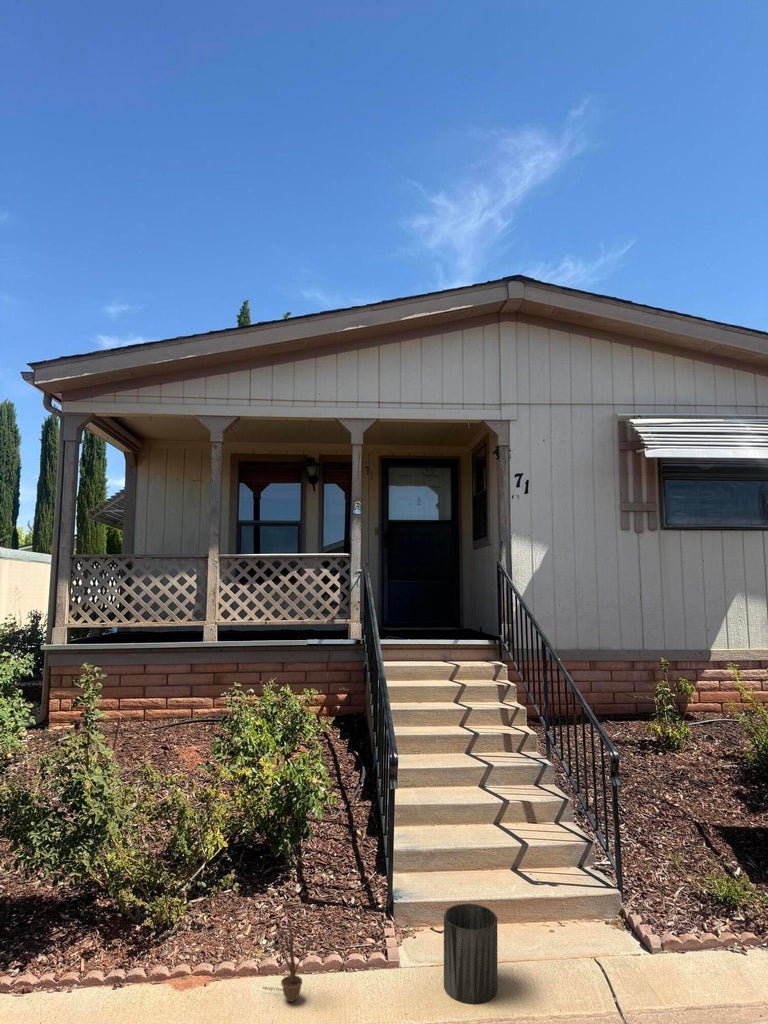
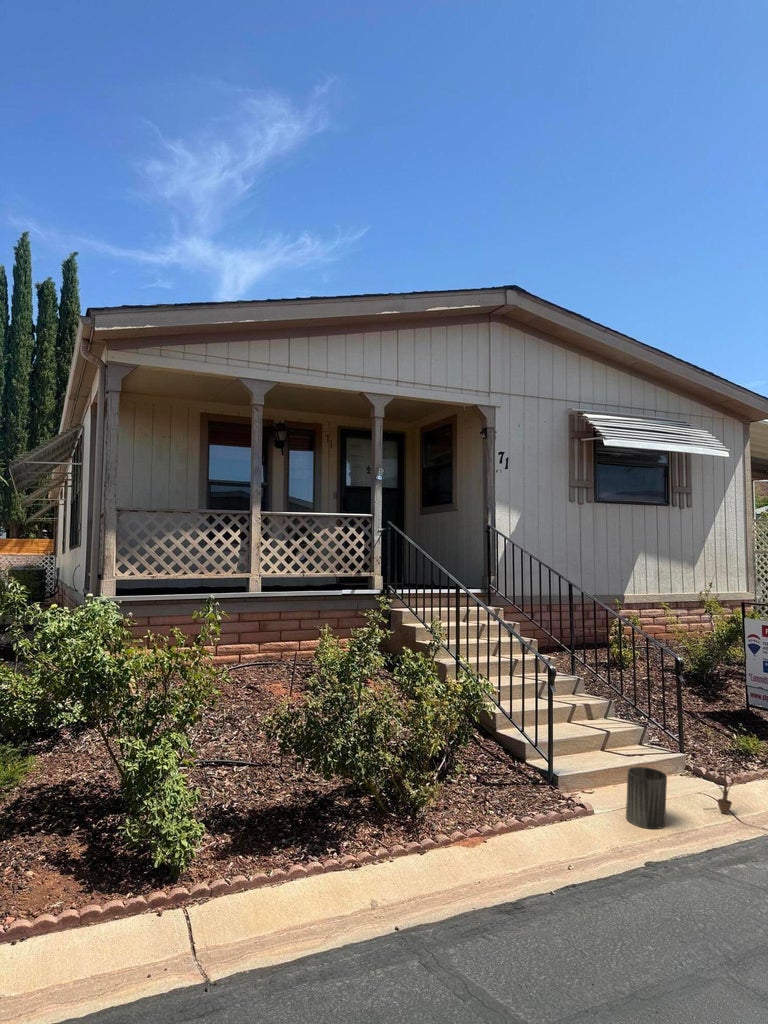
decorative plant: present [263,921,315,1001] -> present [703,764,741,814]

